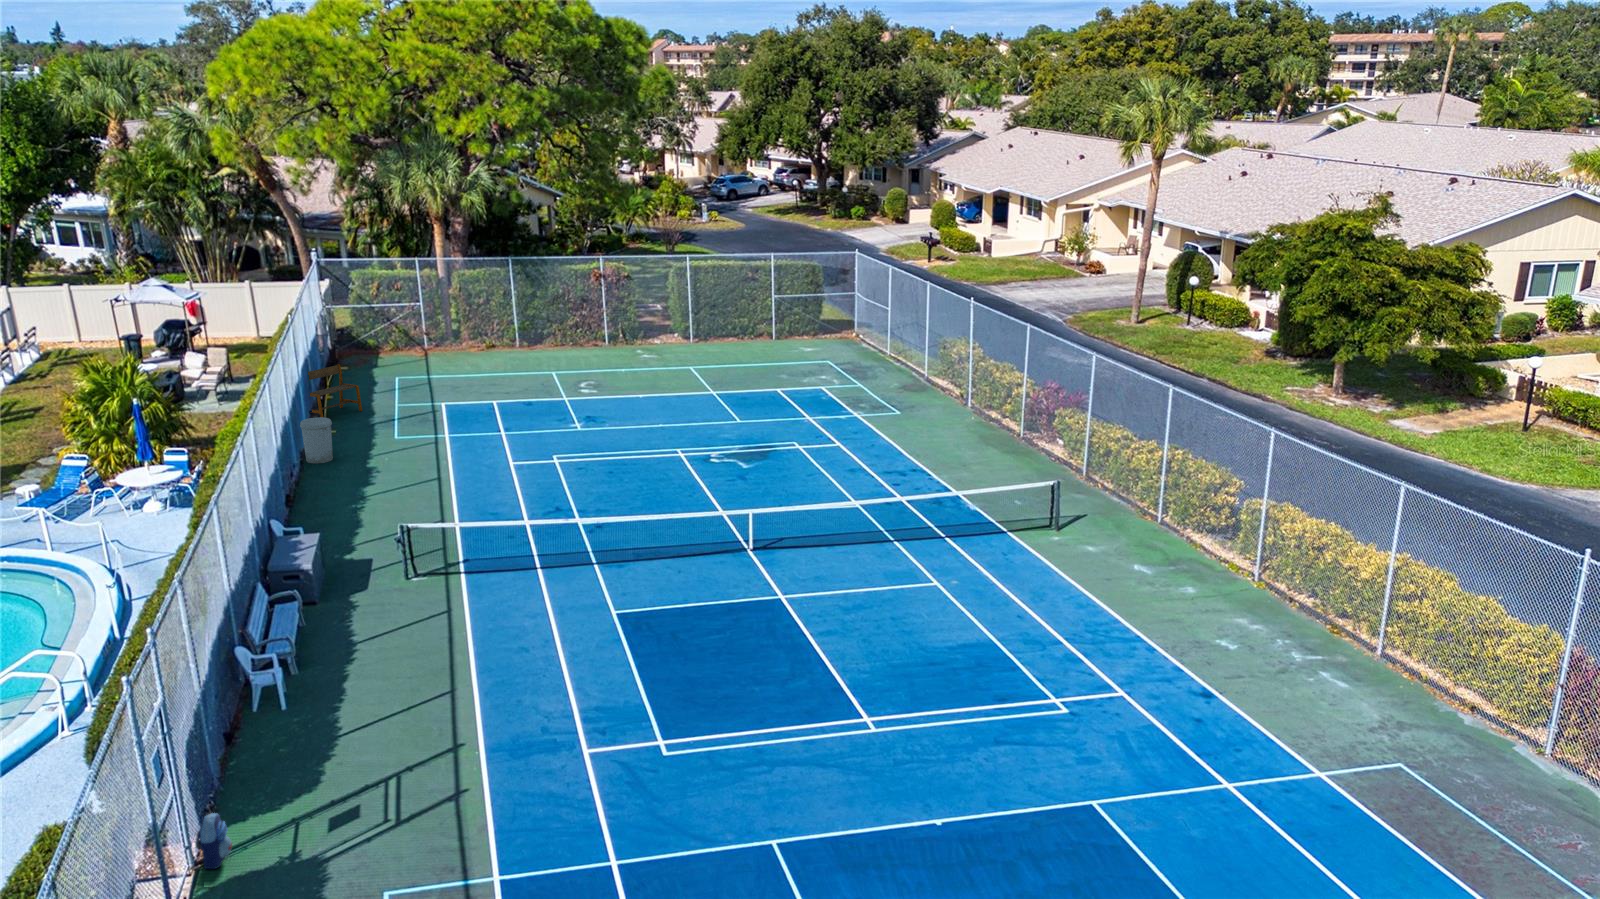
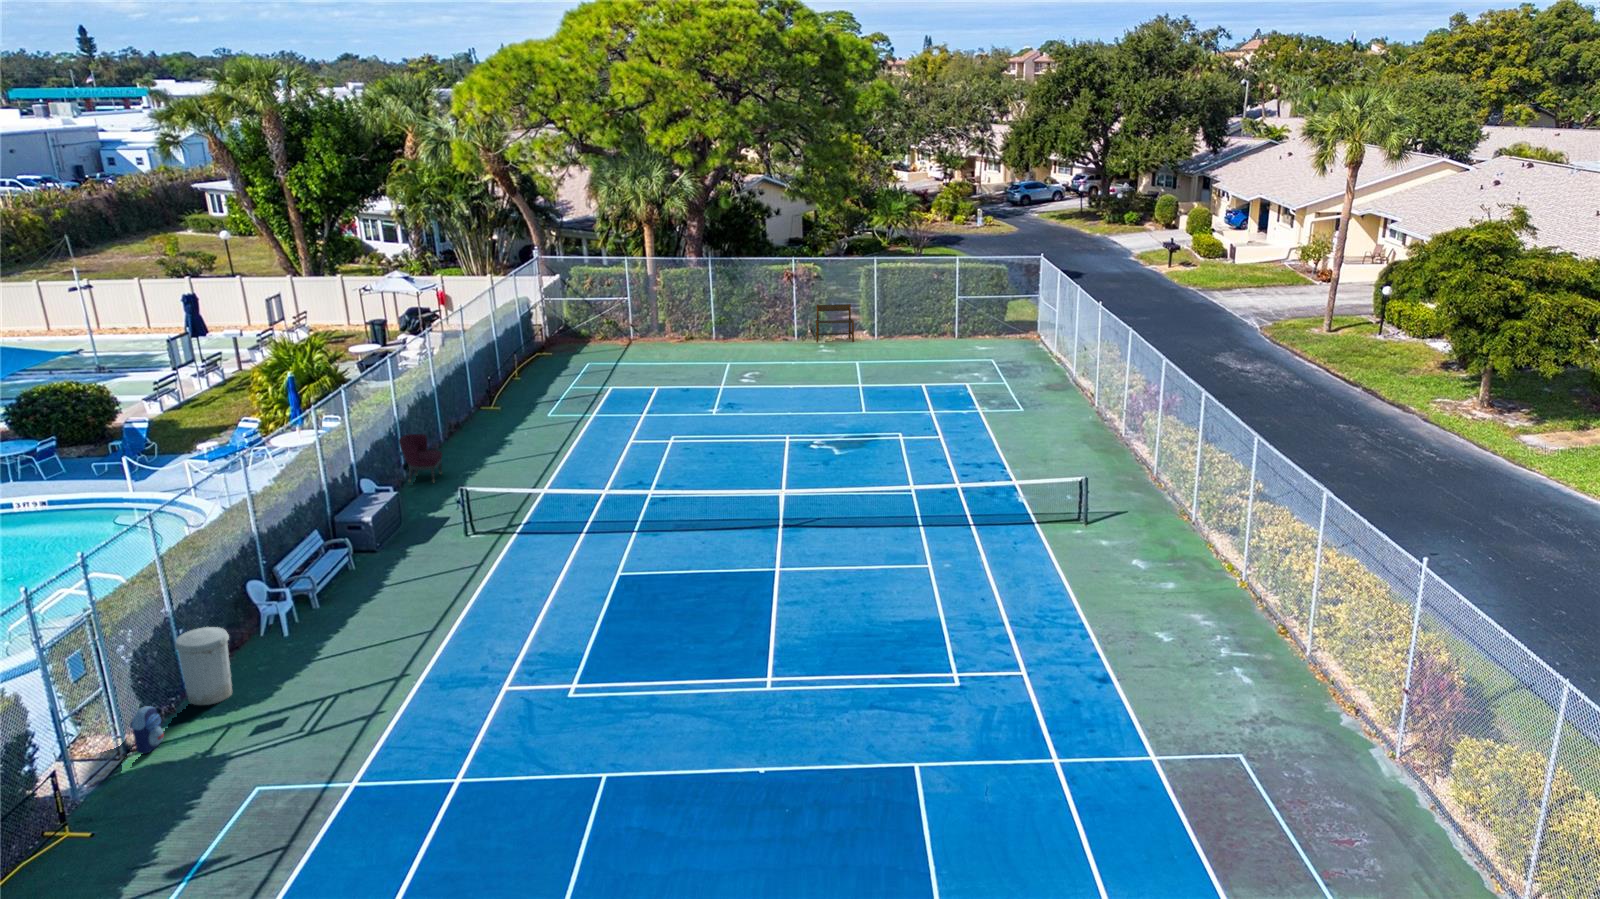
bench: present [308,364,362,418] -> present [815,304,854,343]
trash can: present [300,417,333,463] -> present [175,627,232,705]
chair: none [283,467,330,522] -> present [399,434,442,483]

